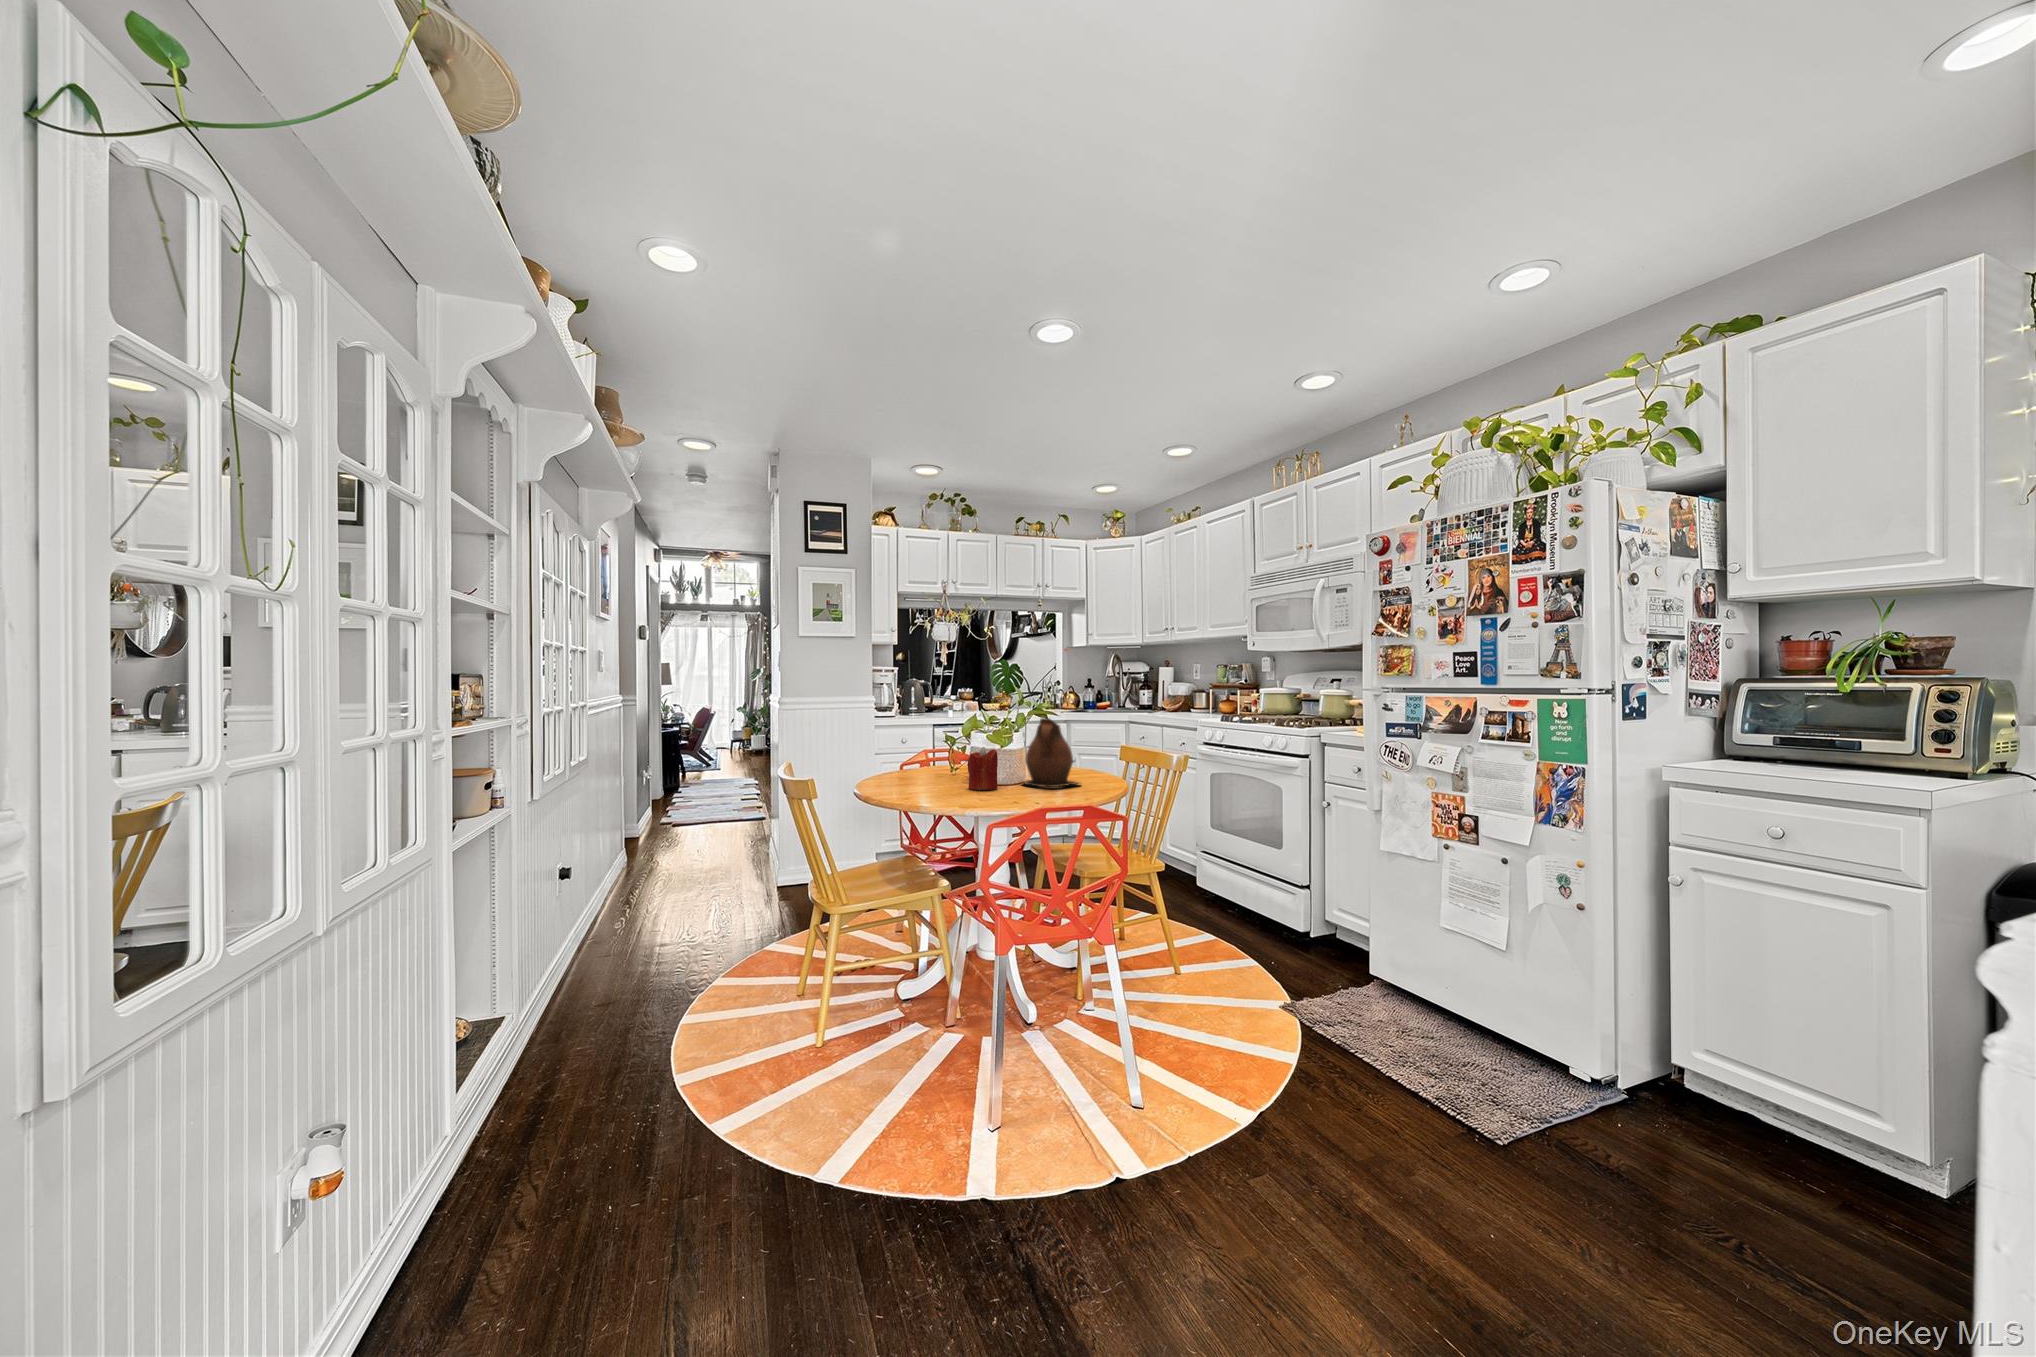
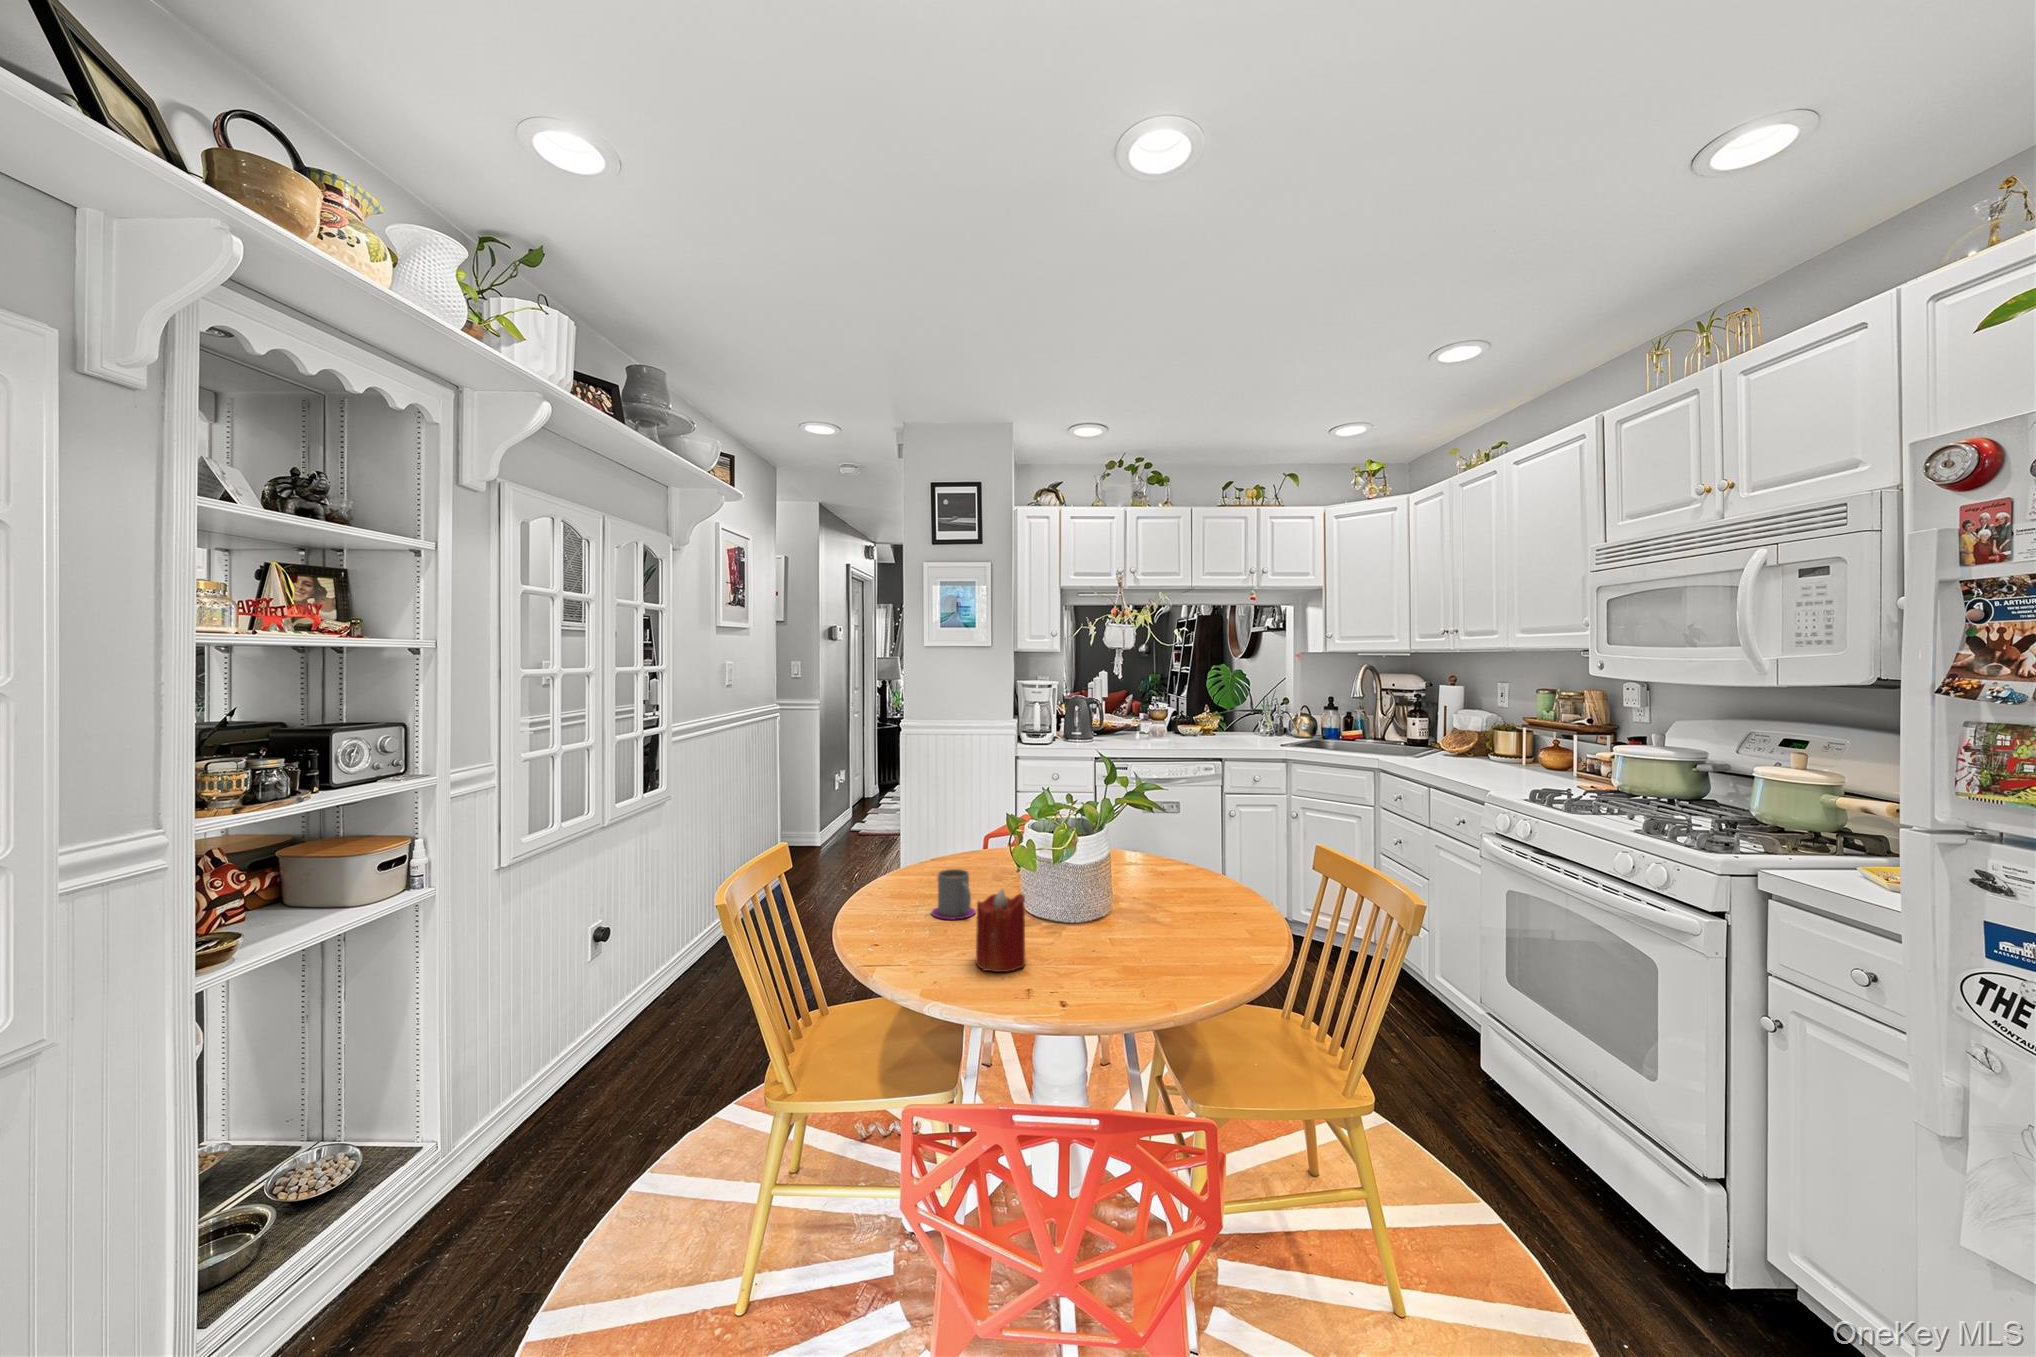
ceramic pitcher: present [1023,718,1080,787] -> none [1074,843,1191,980]
mug: none [916,753,944,780] -> present [931,869,975,919]

